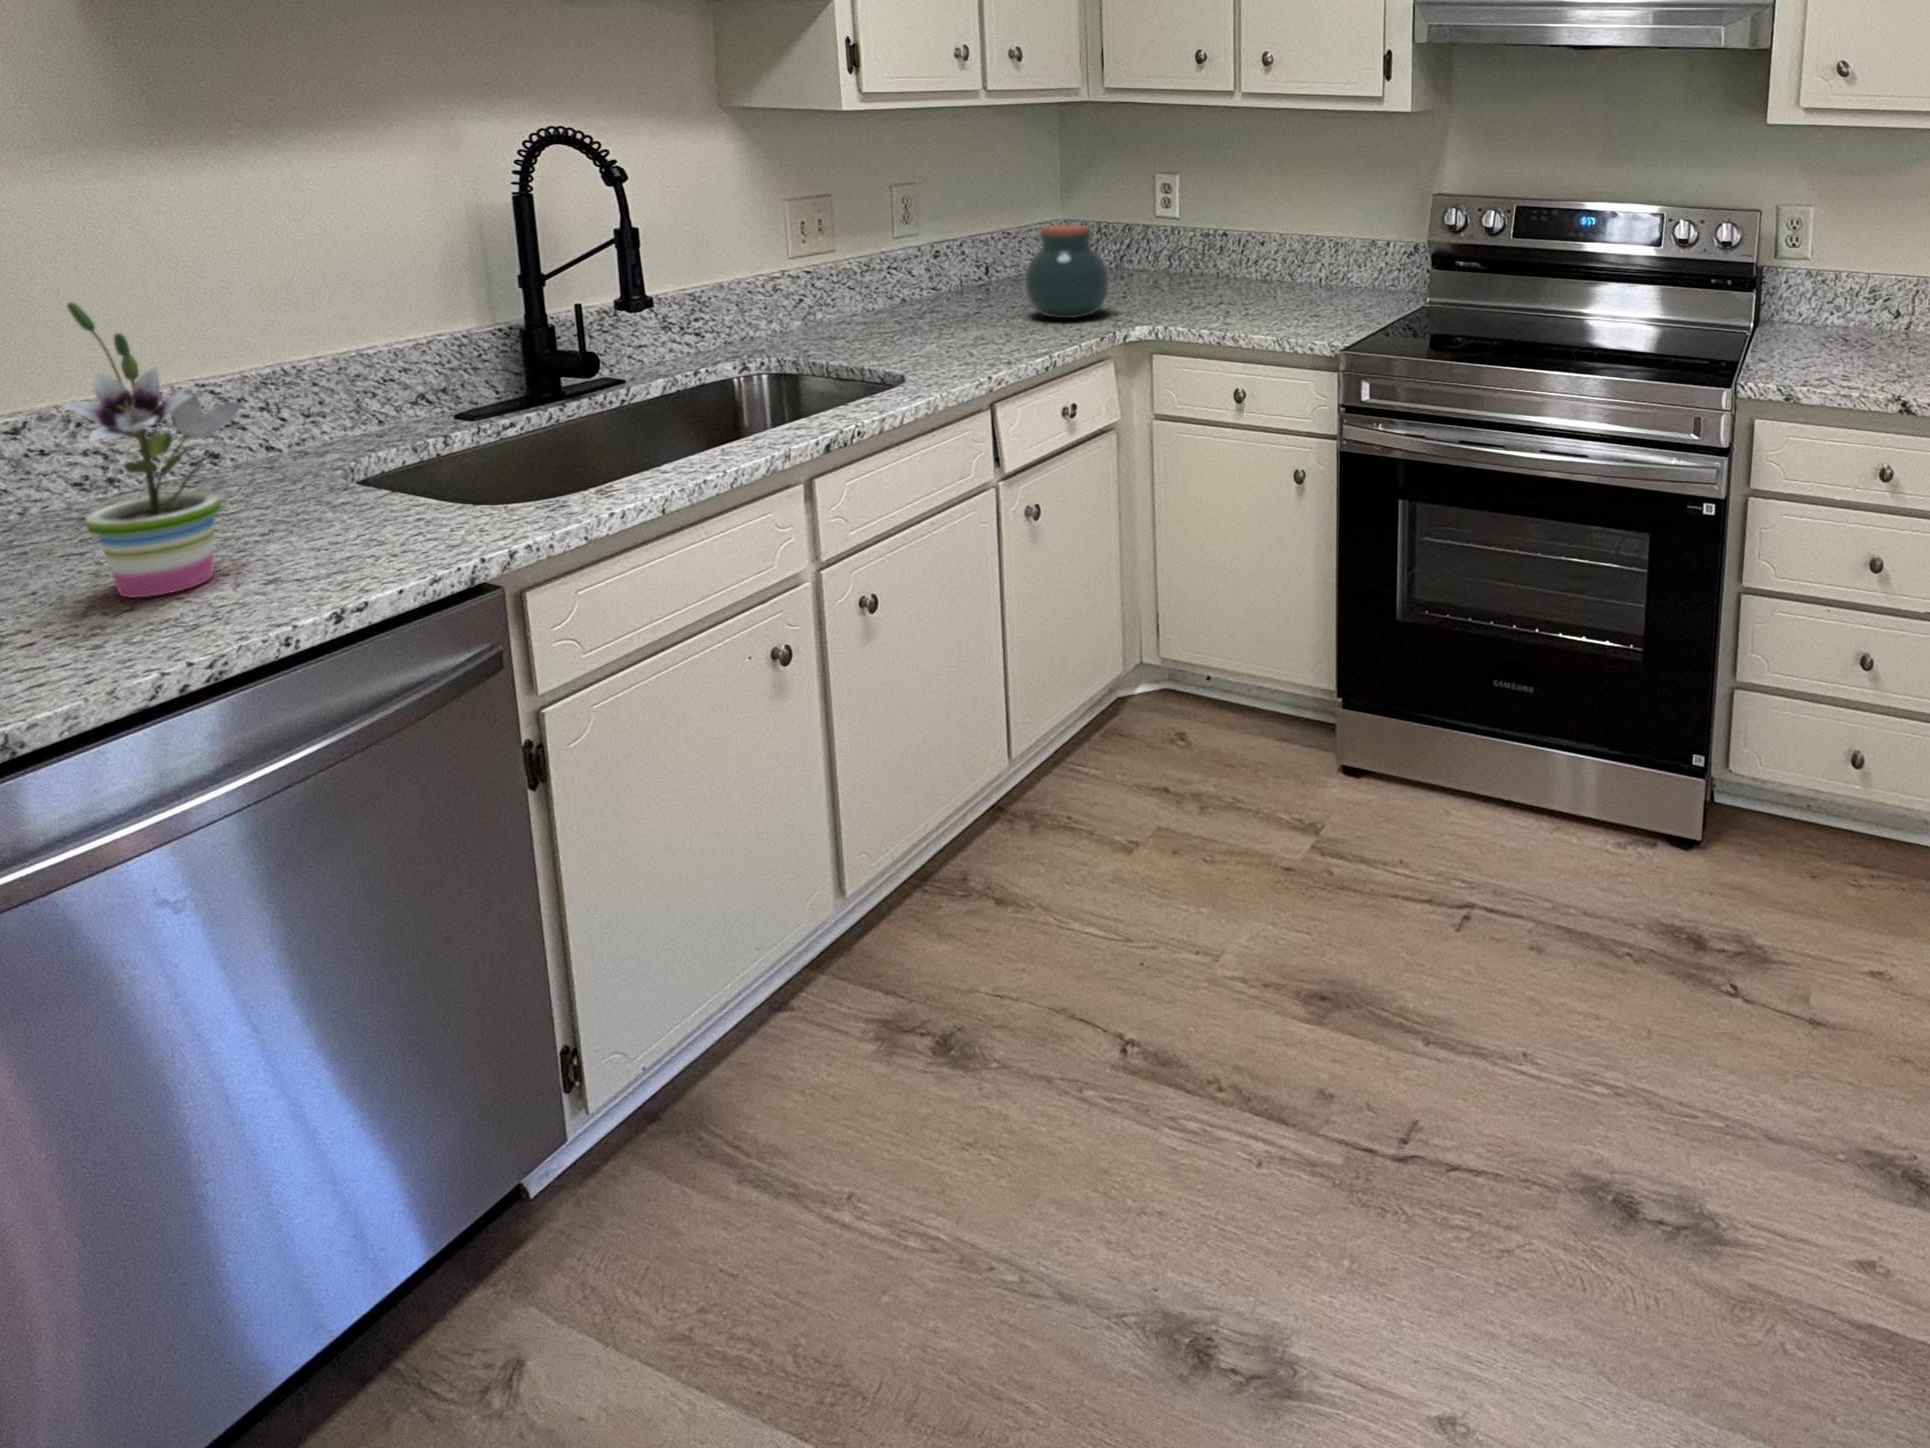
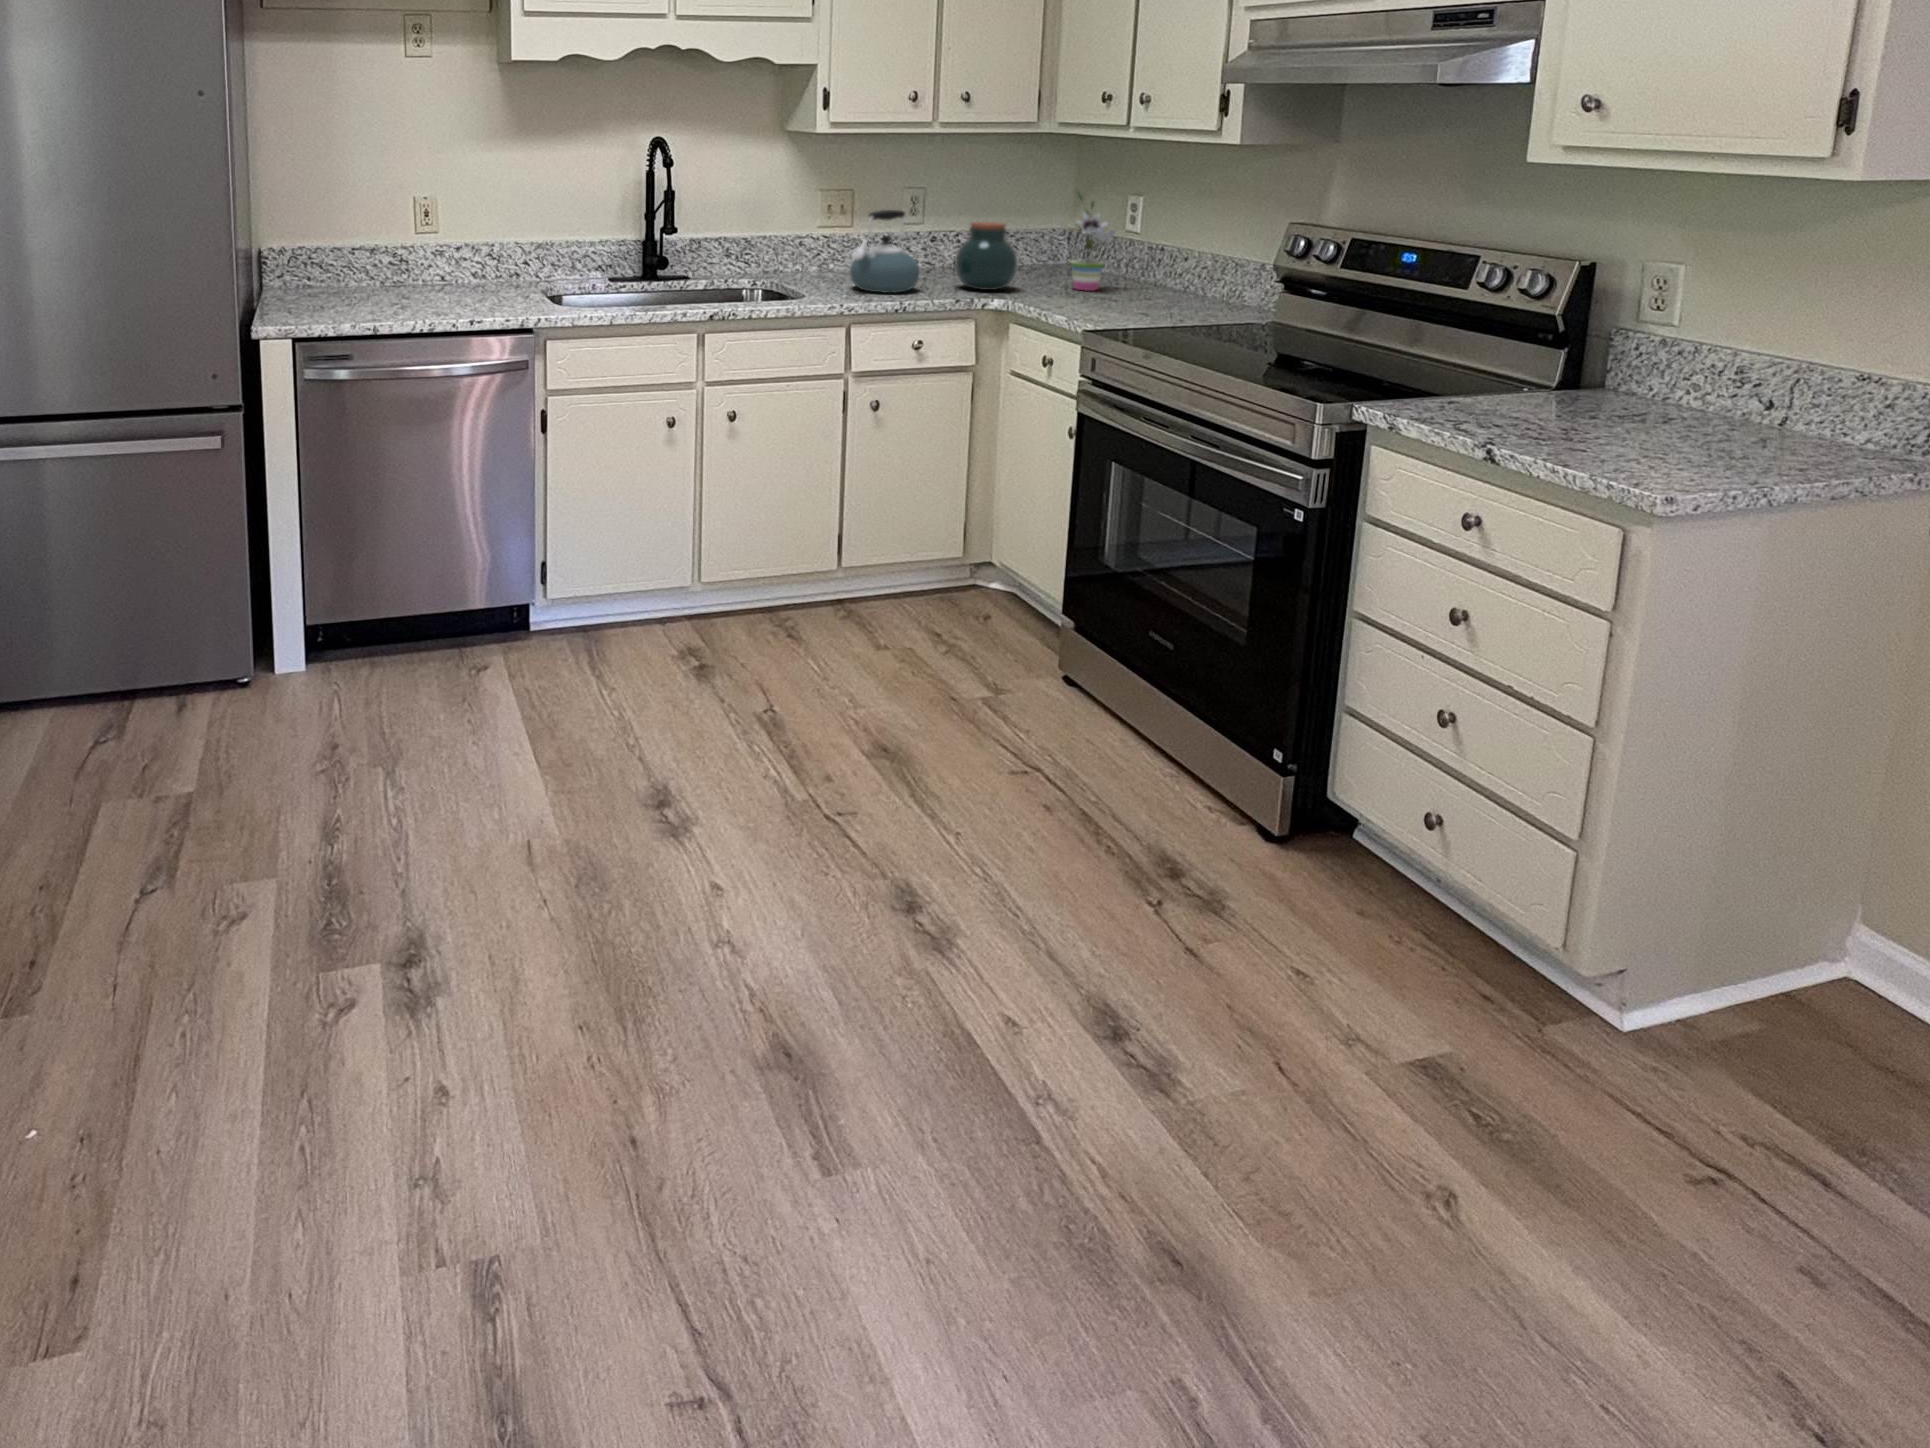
kettle: none [901,221,1010,348] -> present [850,210,920,293]
potted plant: present [64,302,253,597] -> present [1070,192,1115,291]

